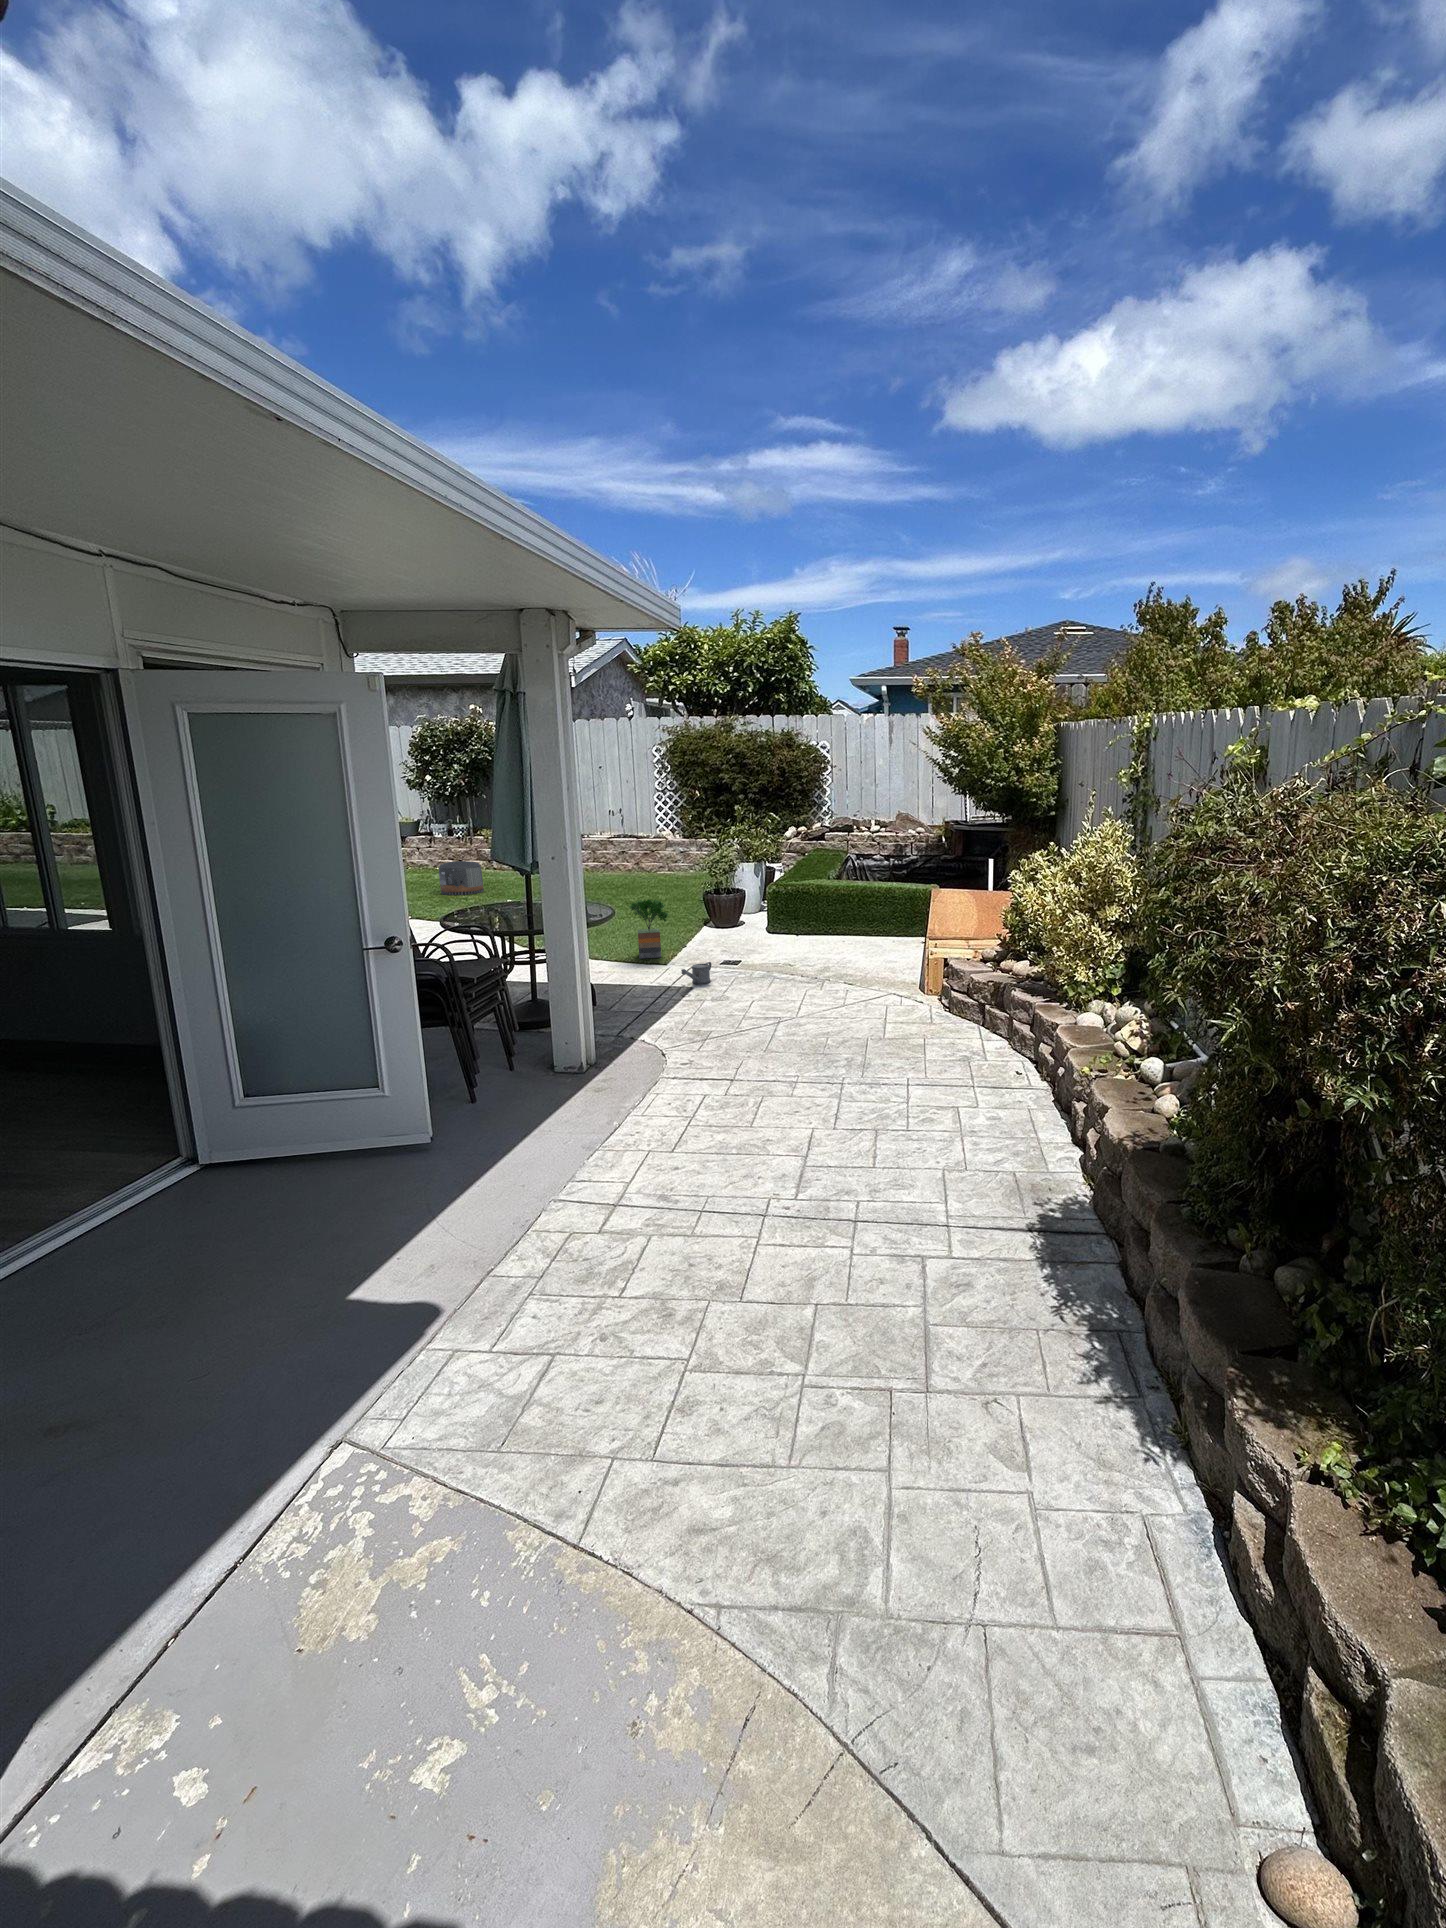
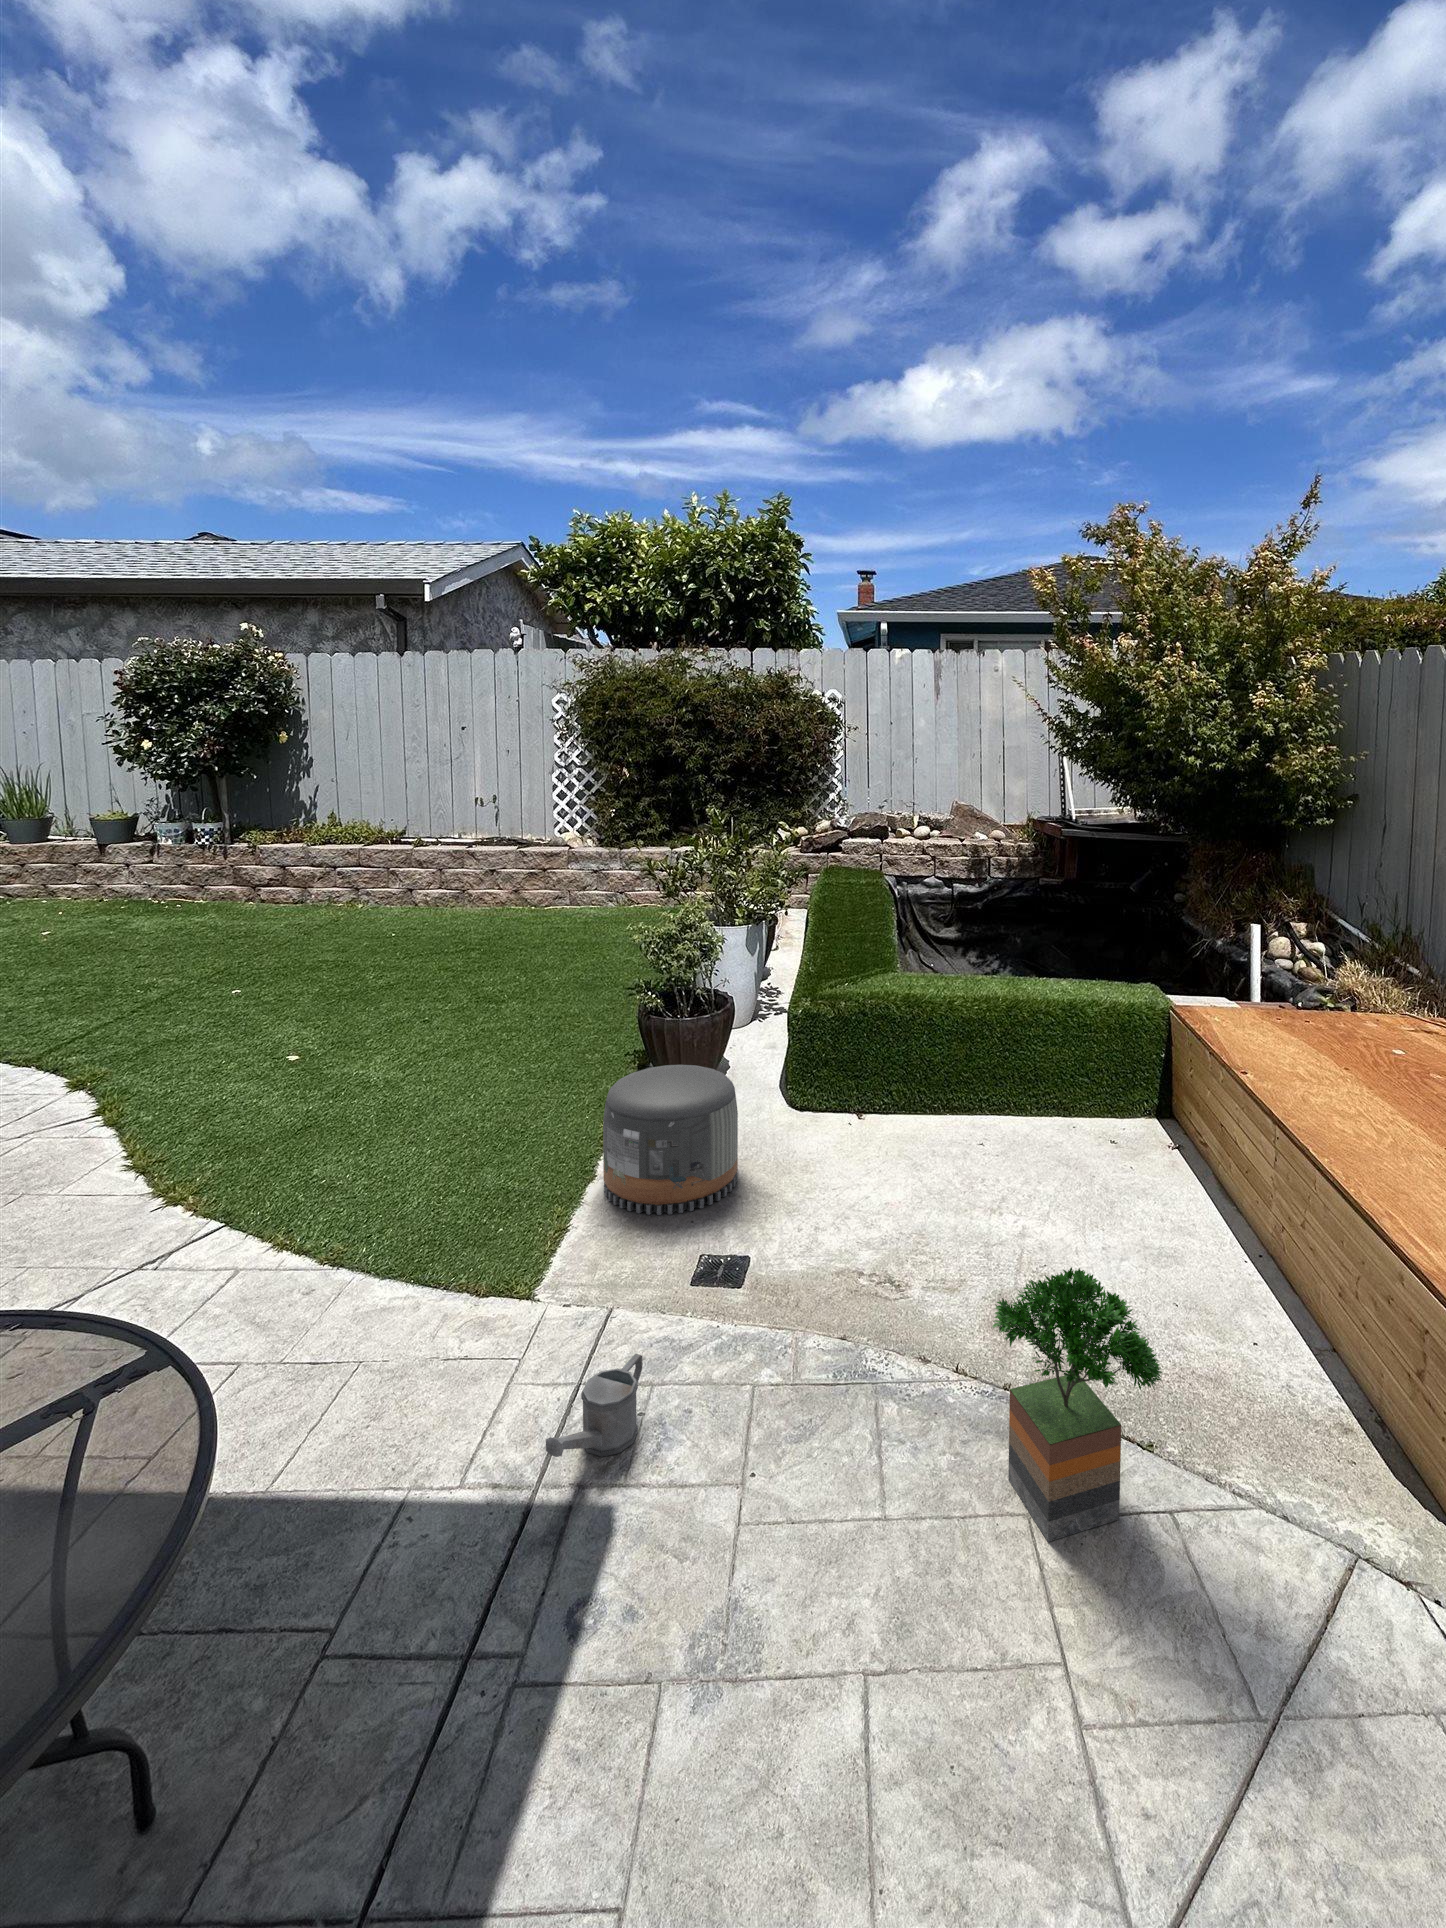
pouf: present [439,861,484,895] -> present [603,1065,738,1215]
potted tree: present [629,899,669,959] -> present [993,1267,1162,1542]

